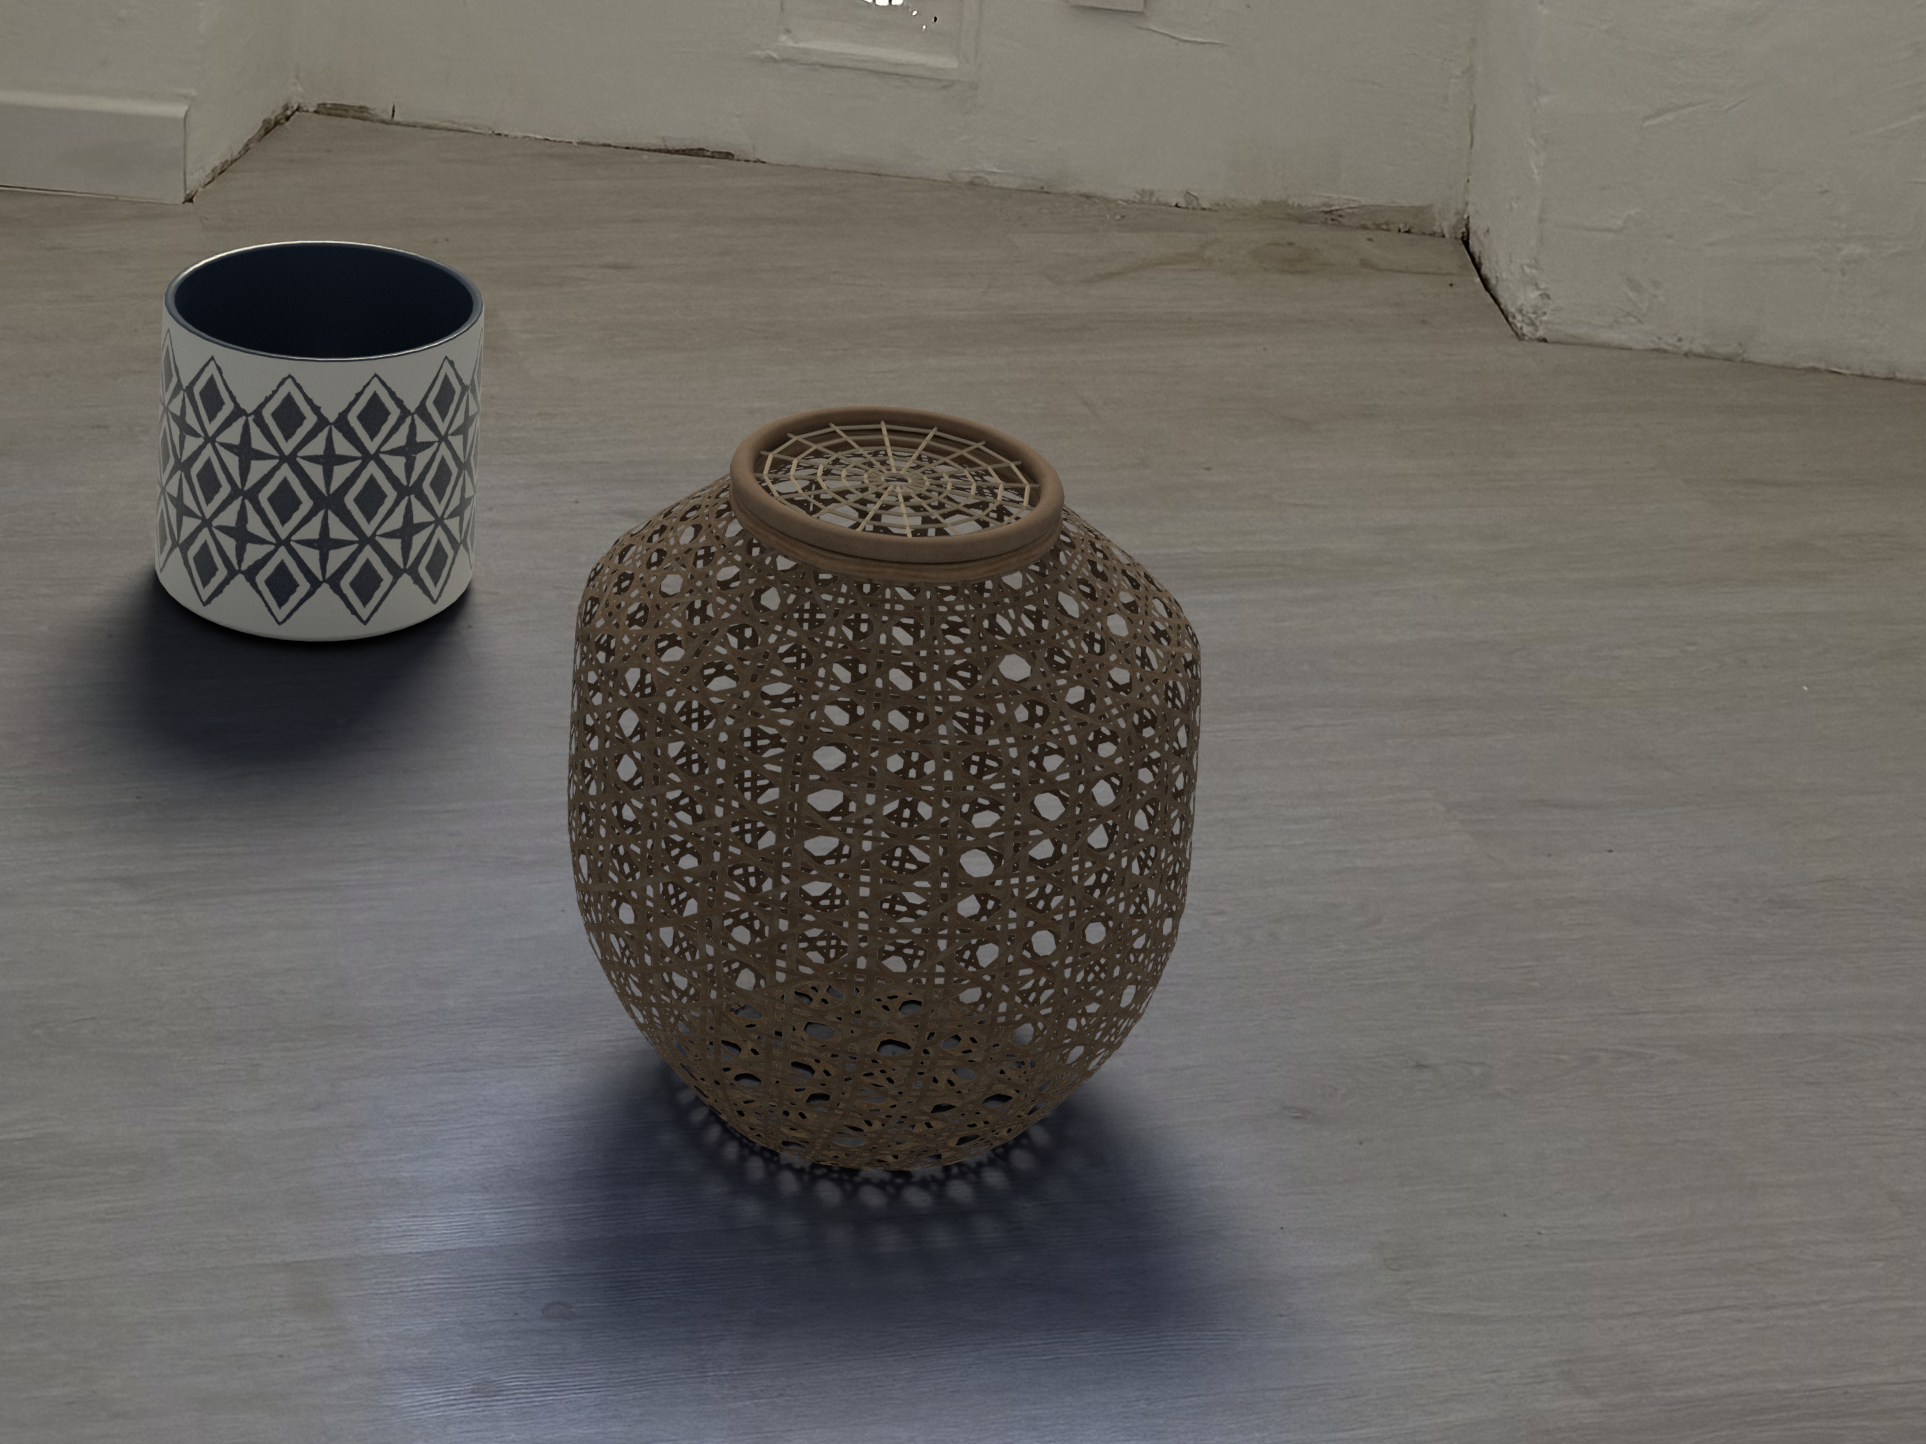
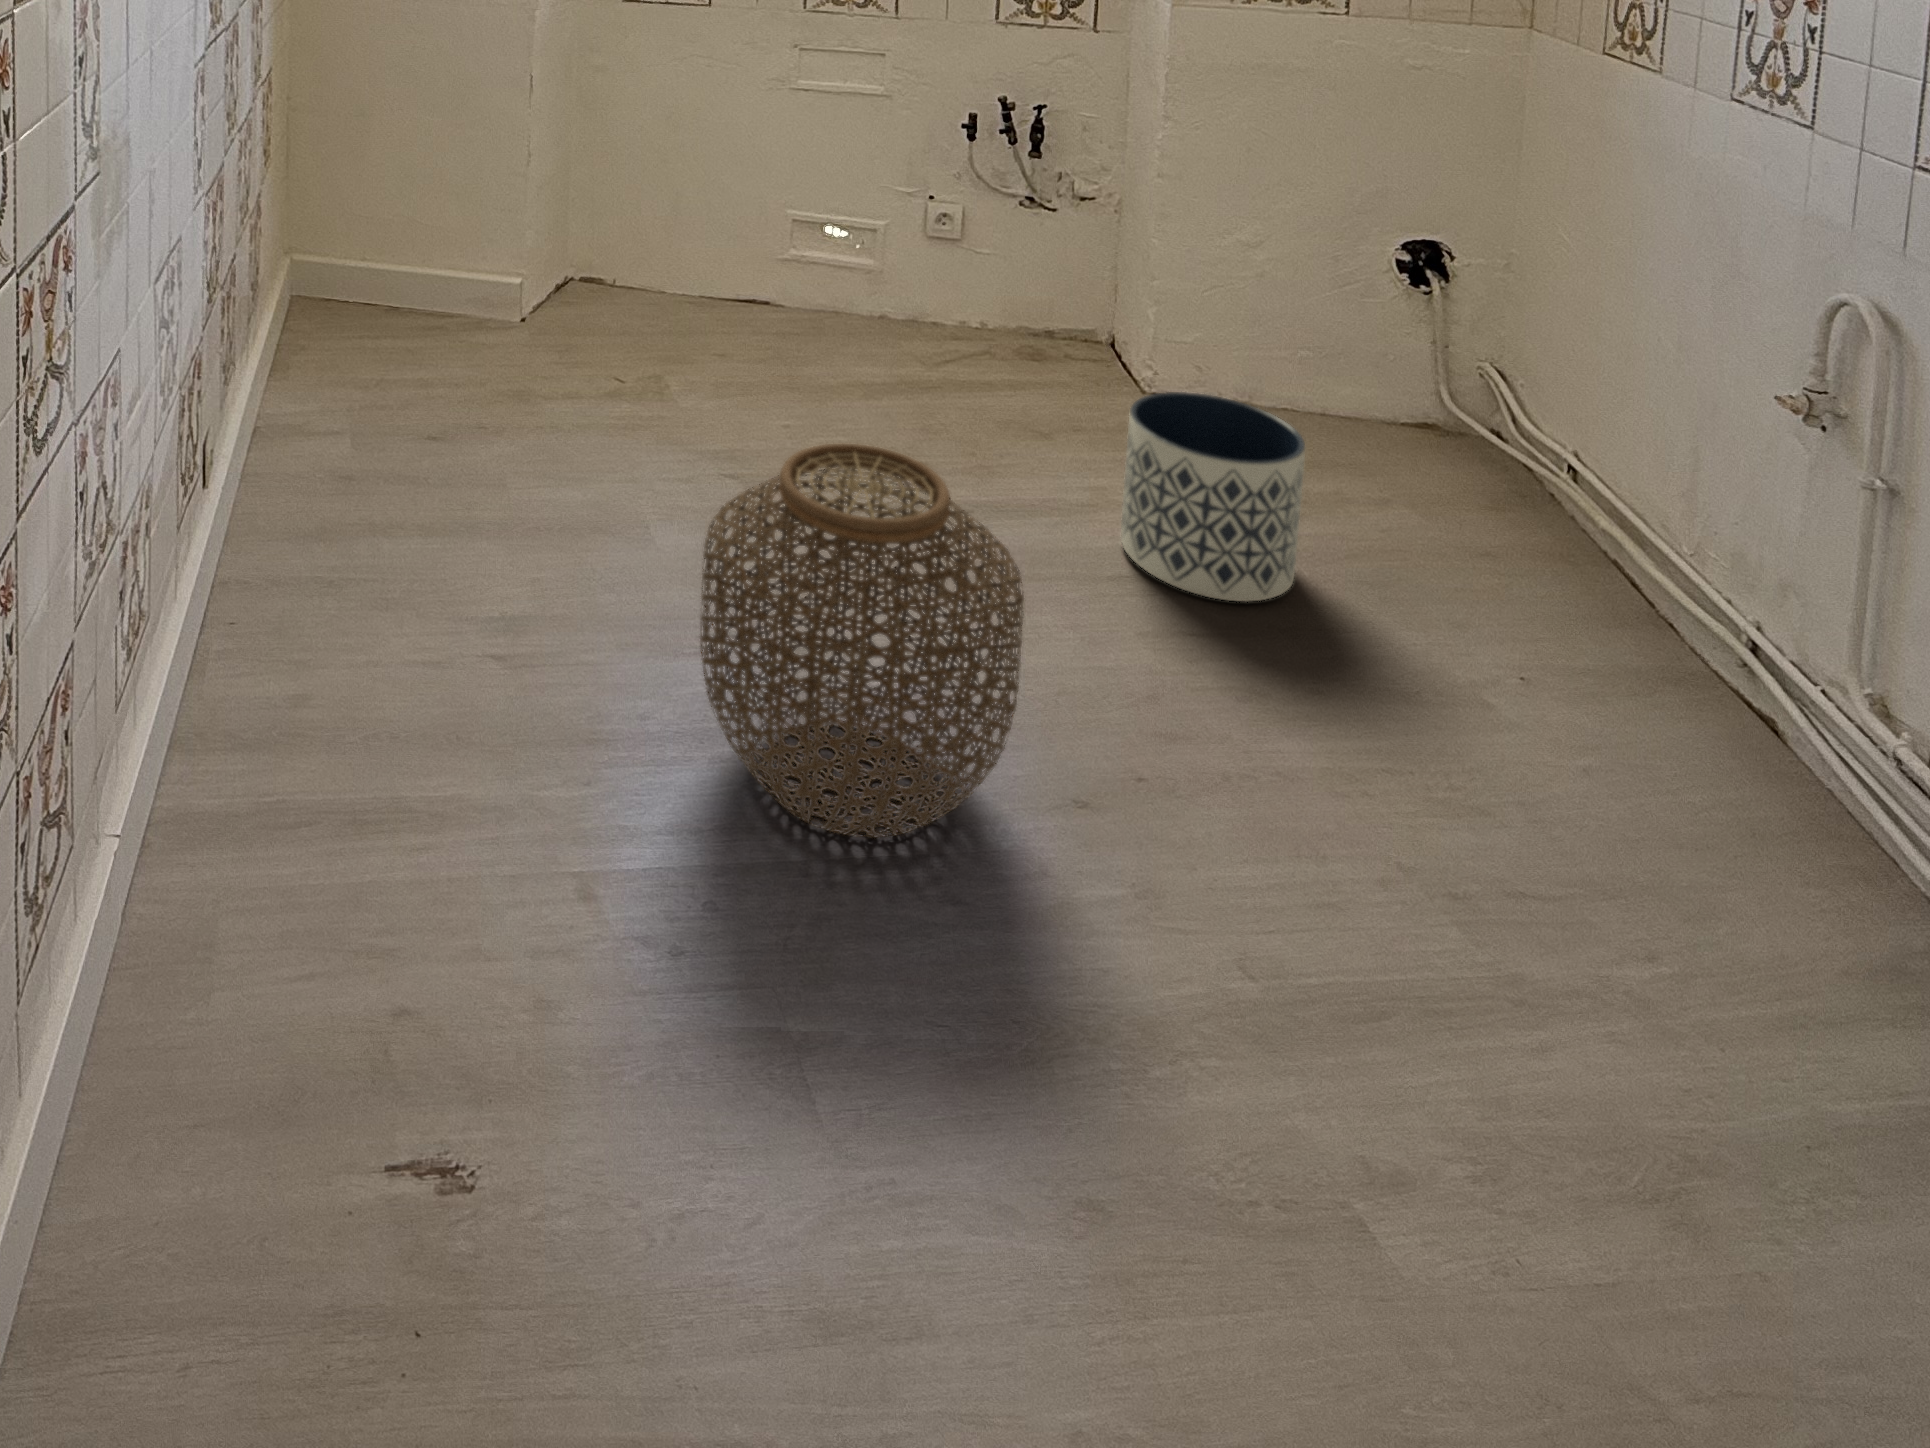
planter: present [155,240,484,641] -> present [1121,392,1305,602]

